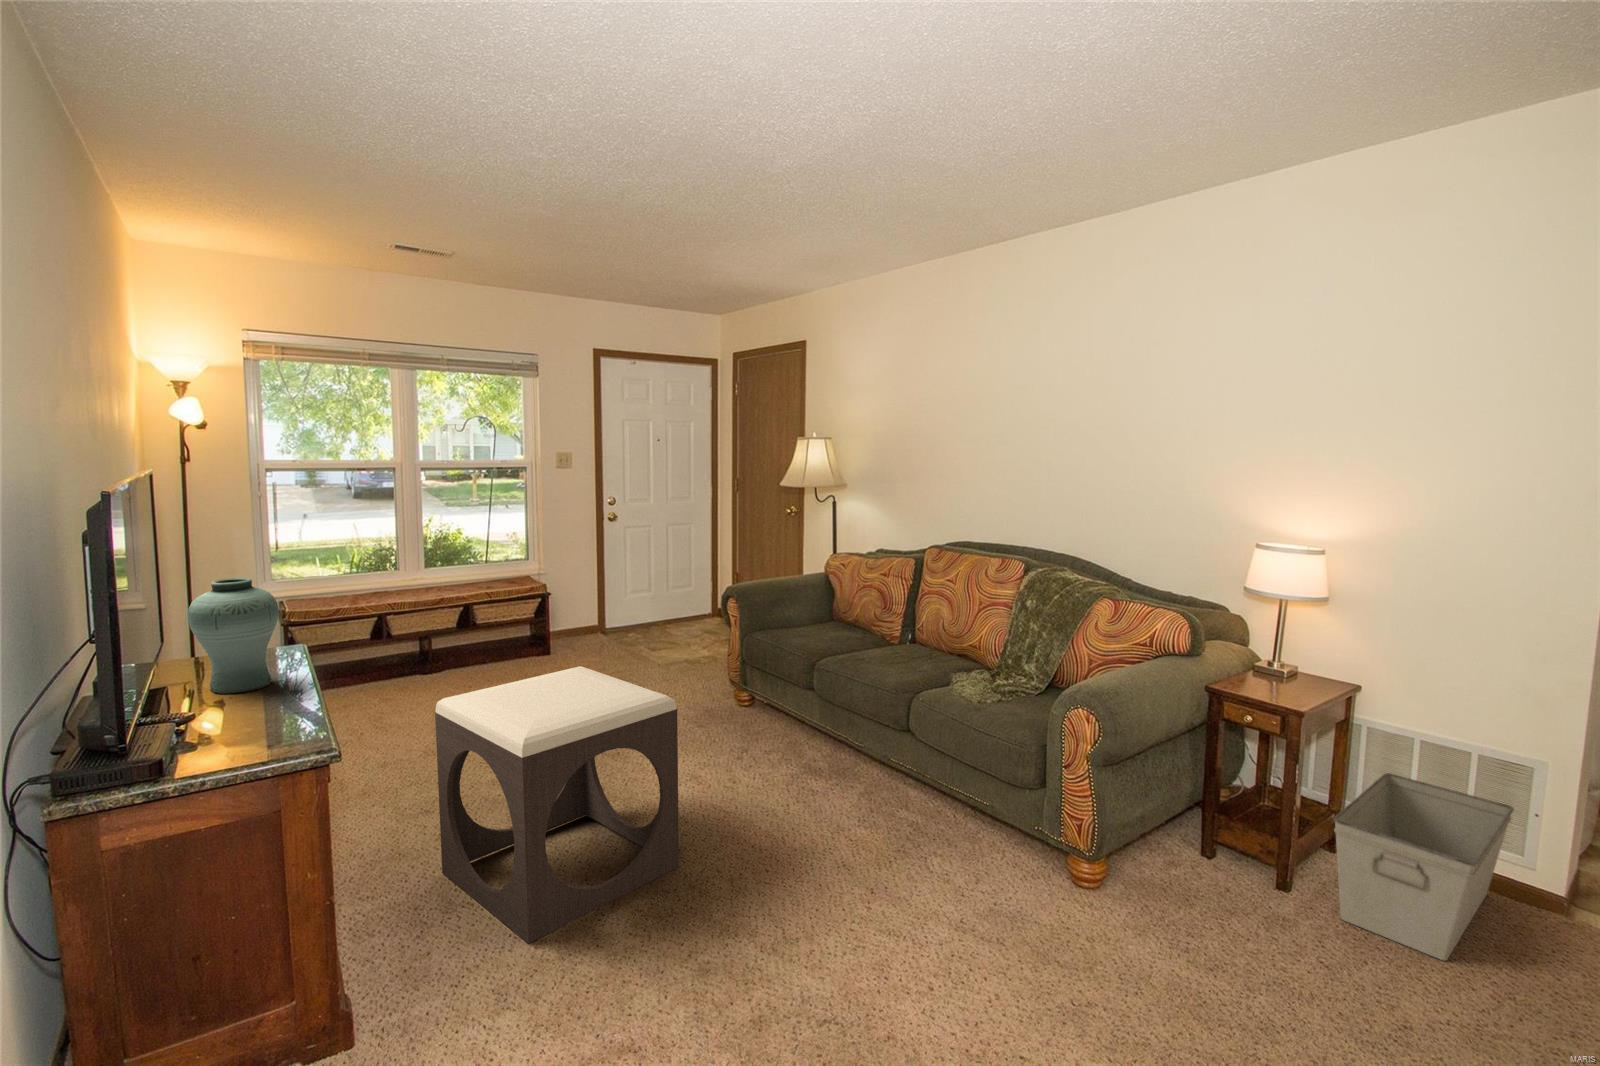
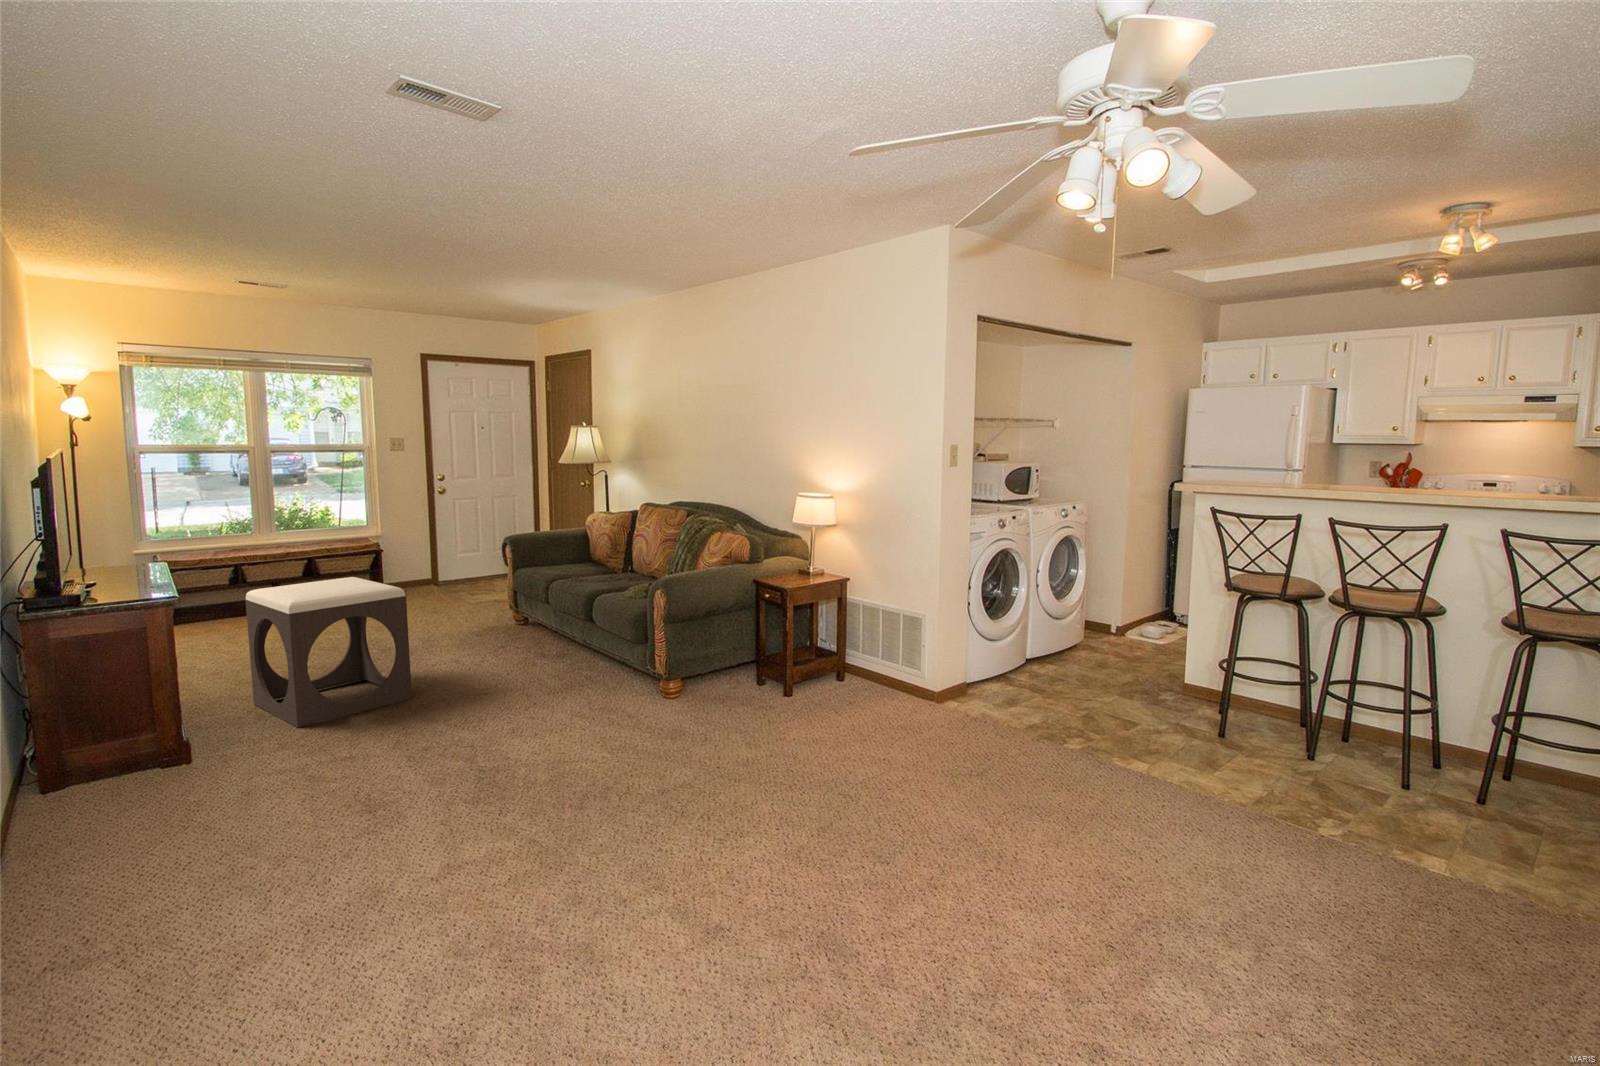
vase: present [188,578,279,694] -> none [79,510,137,578]
storage bin: present [1334,773,1514,961] -> none [796,630,914,719]

